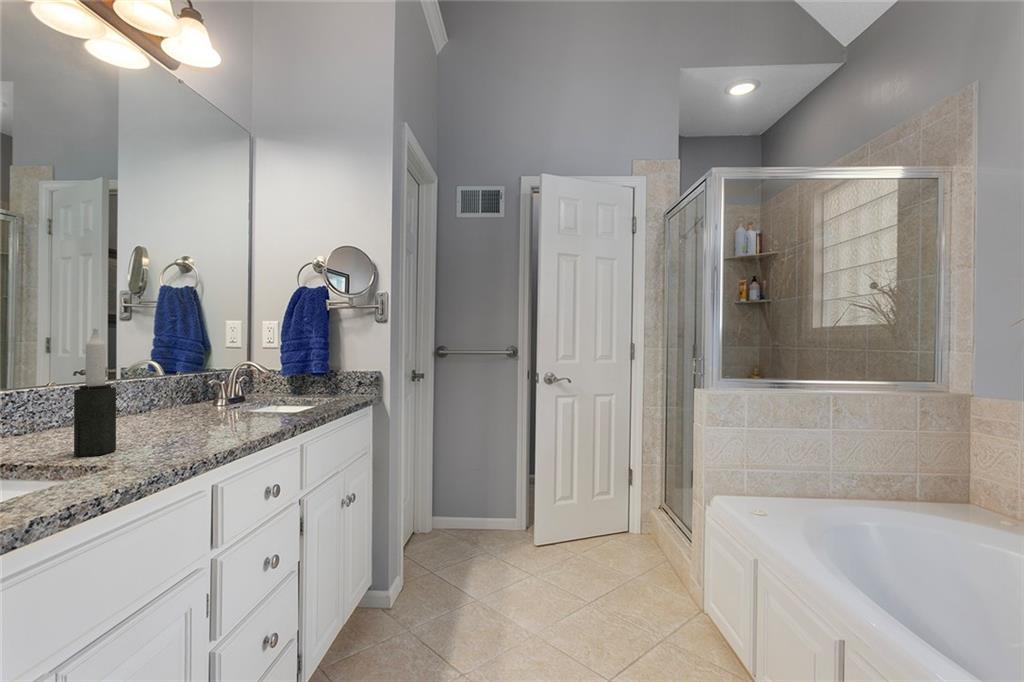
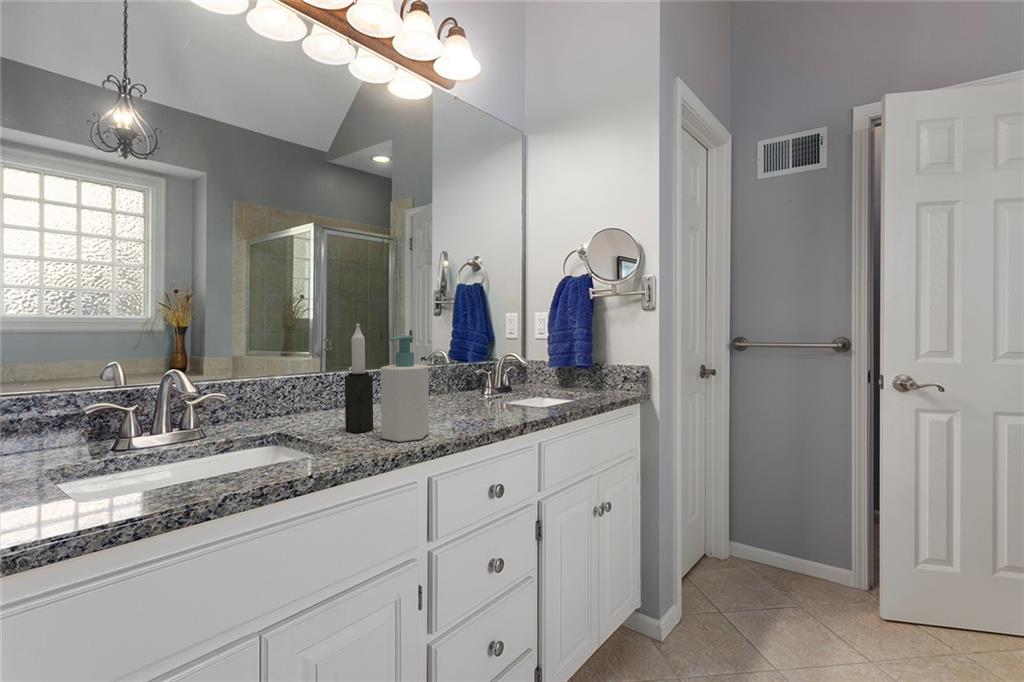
soap bottle: none [148,342,204,454] -> present [381,336,429,442]

